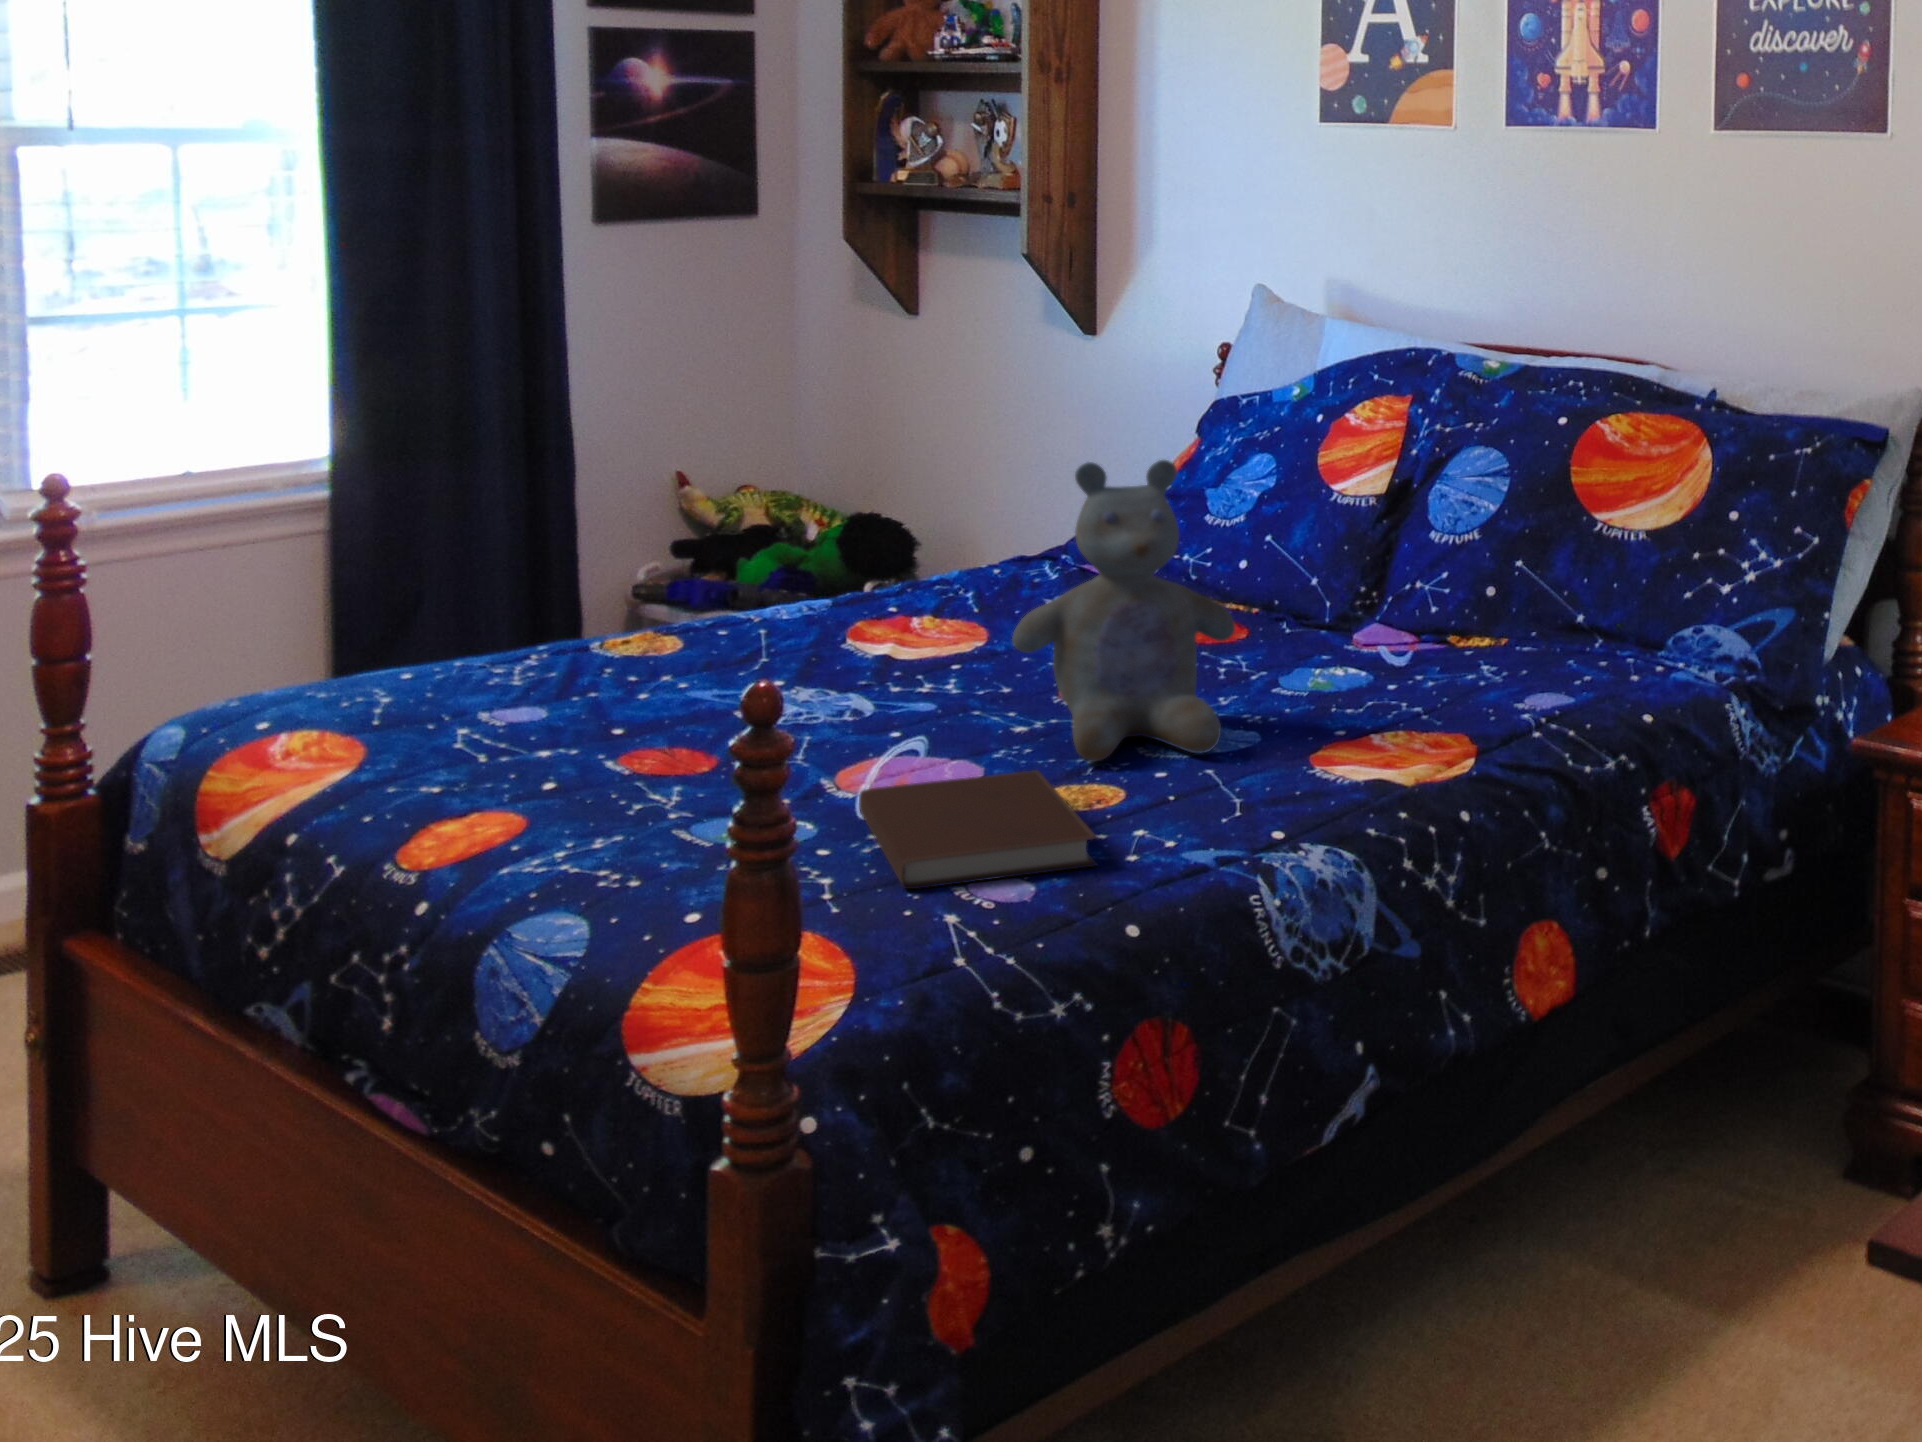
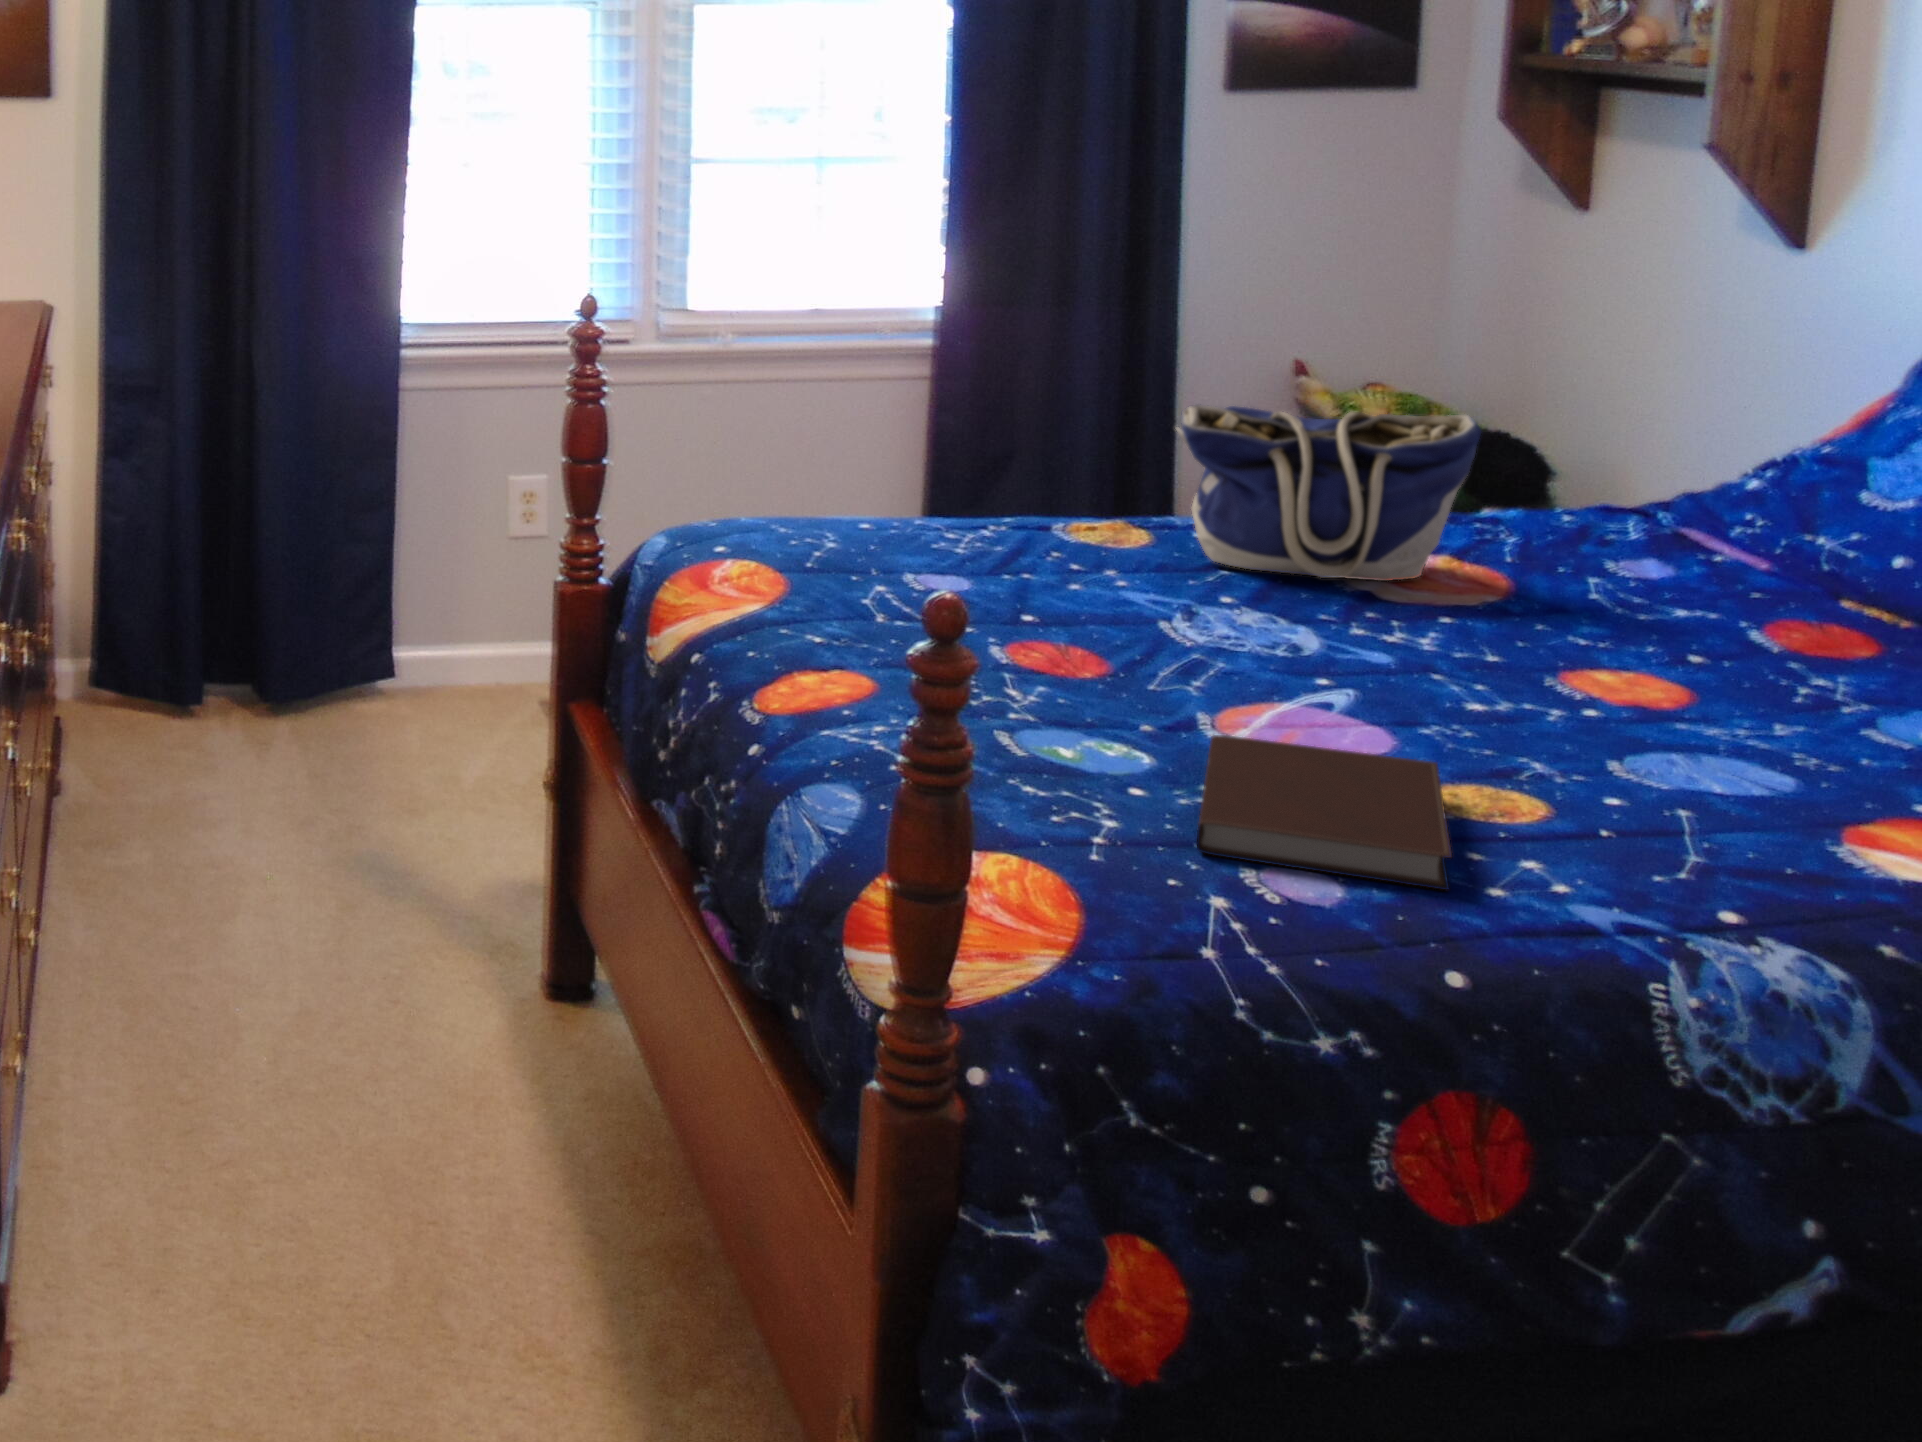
stuffed bear: present [1012,460,1235,762] -> none [1464,404,1790,797]
tote bag: none [702,486,955,649] -> present [1176,405,1481,581]

